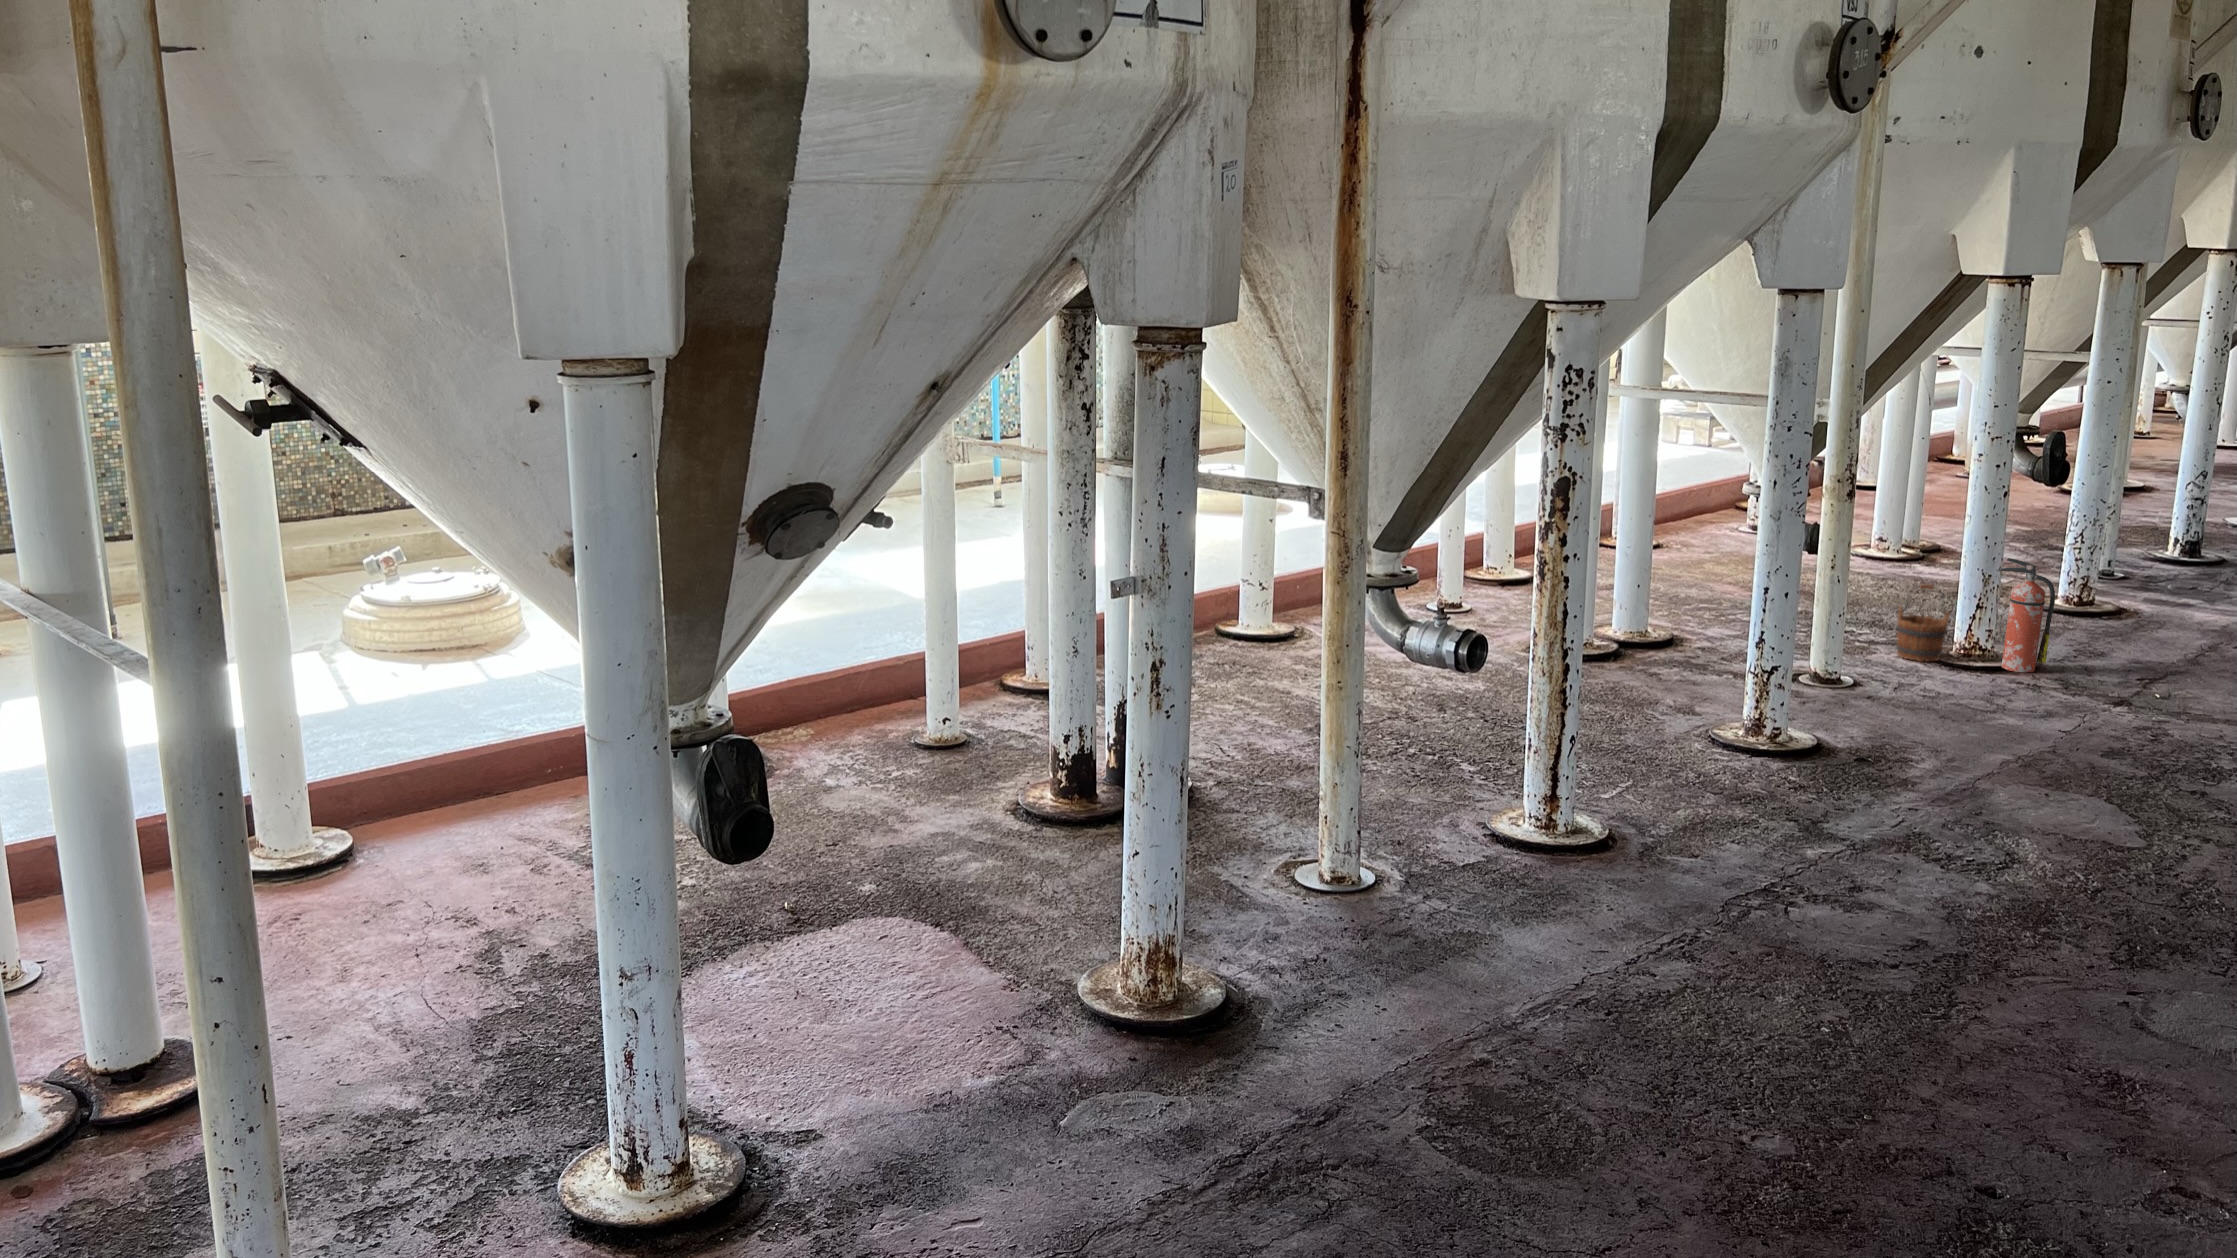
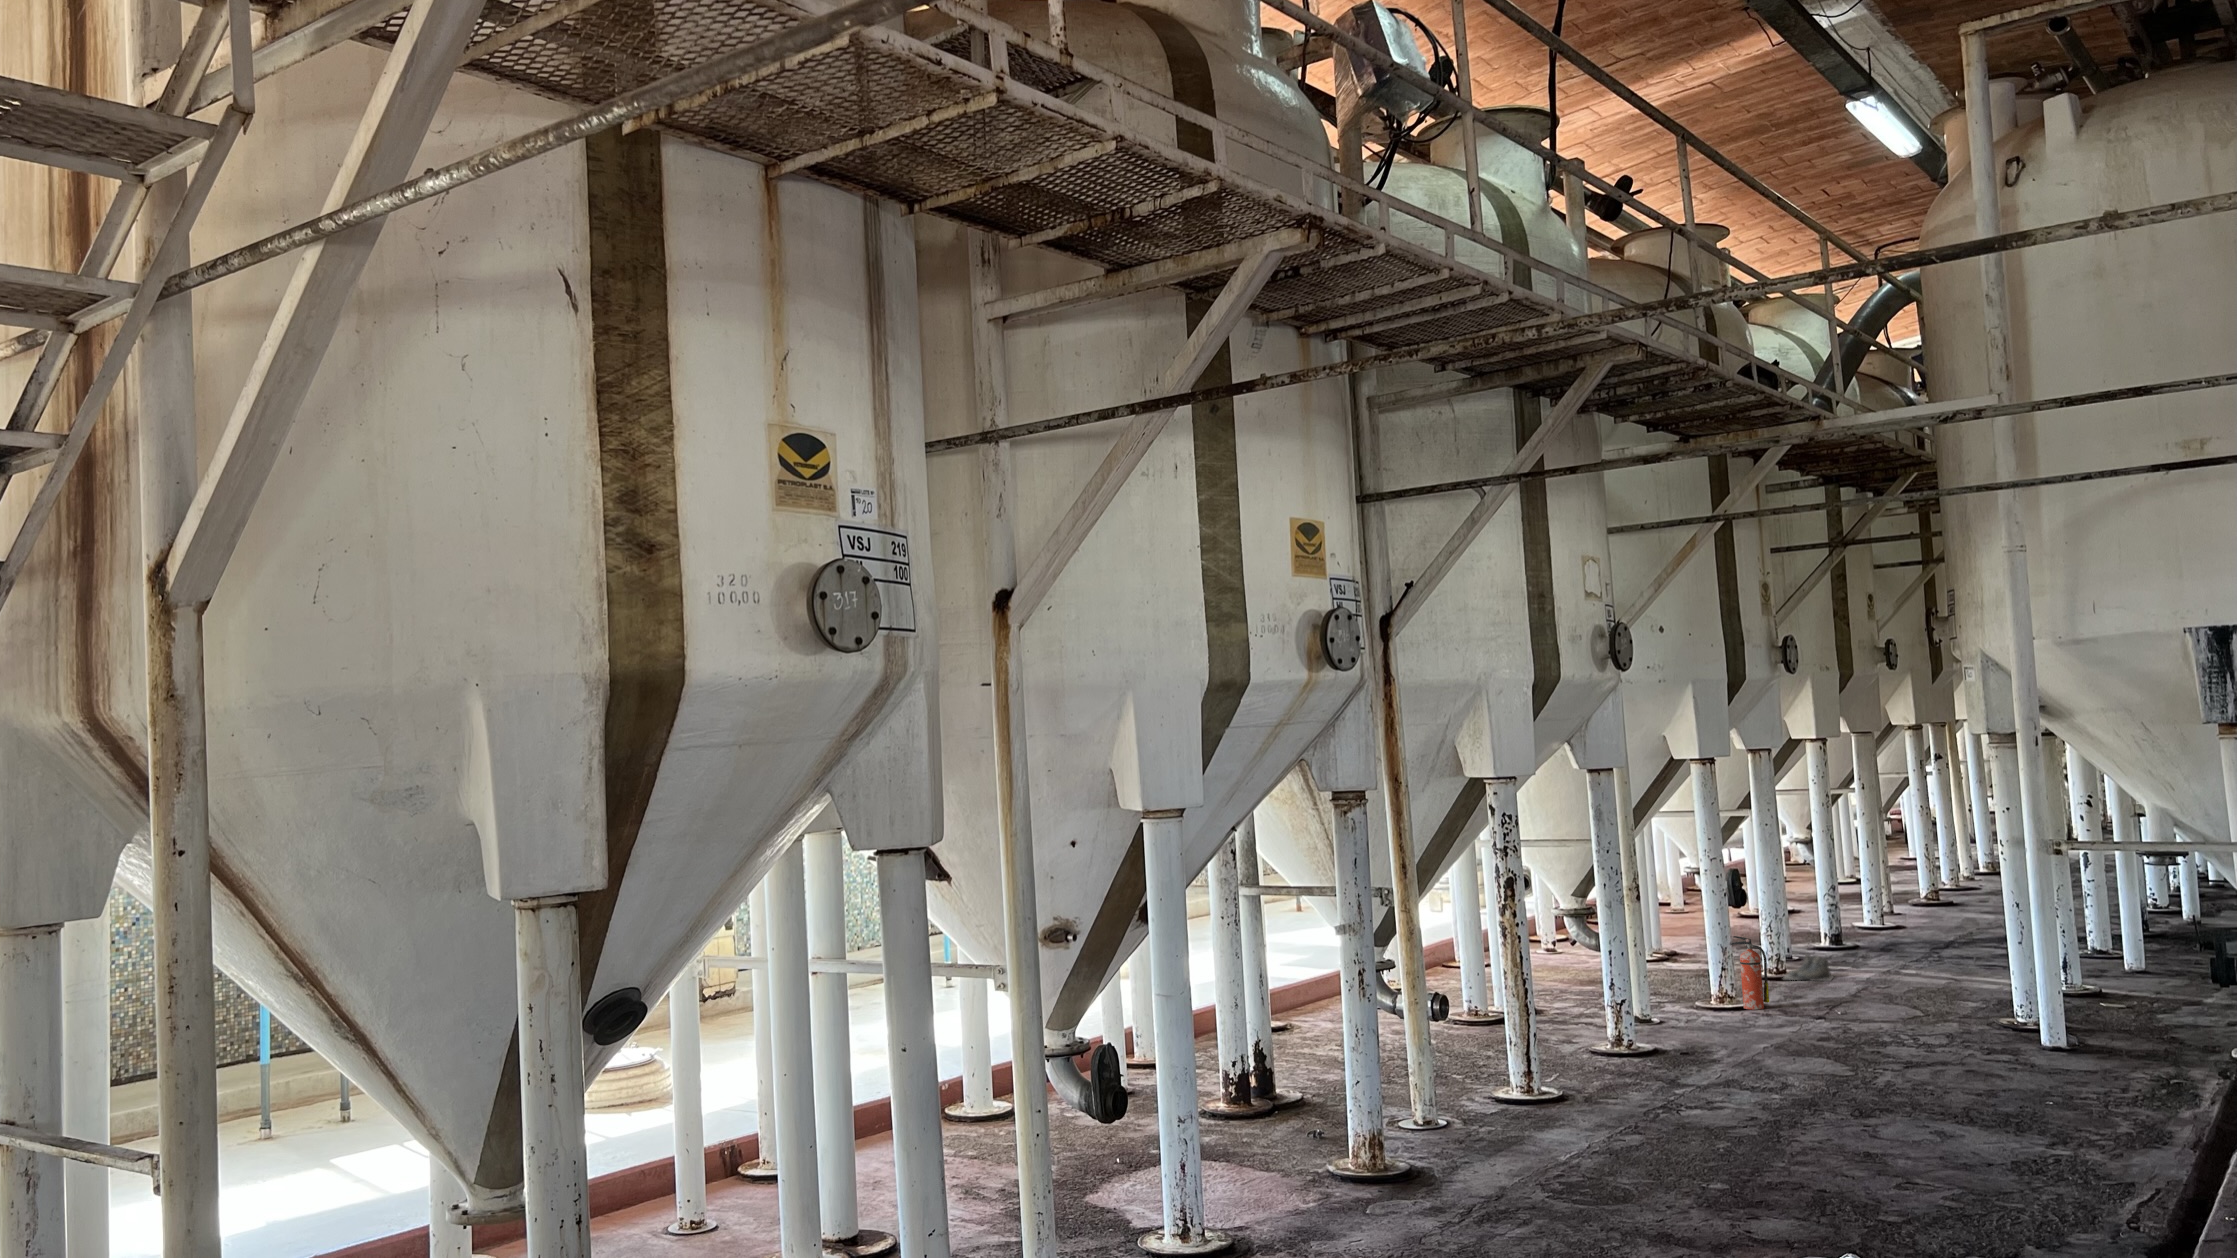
boots: none [2082,578,2172,625] -> present [1784,954,1835,981]
wooden bucket: present [1896,584,1950,662] -> none [1673,959,1707,1010]

